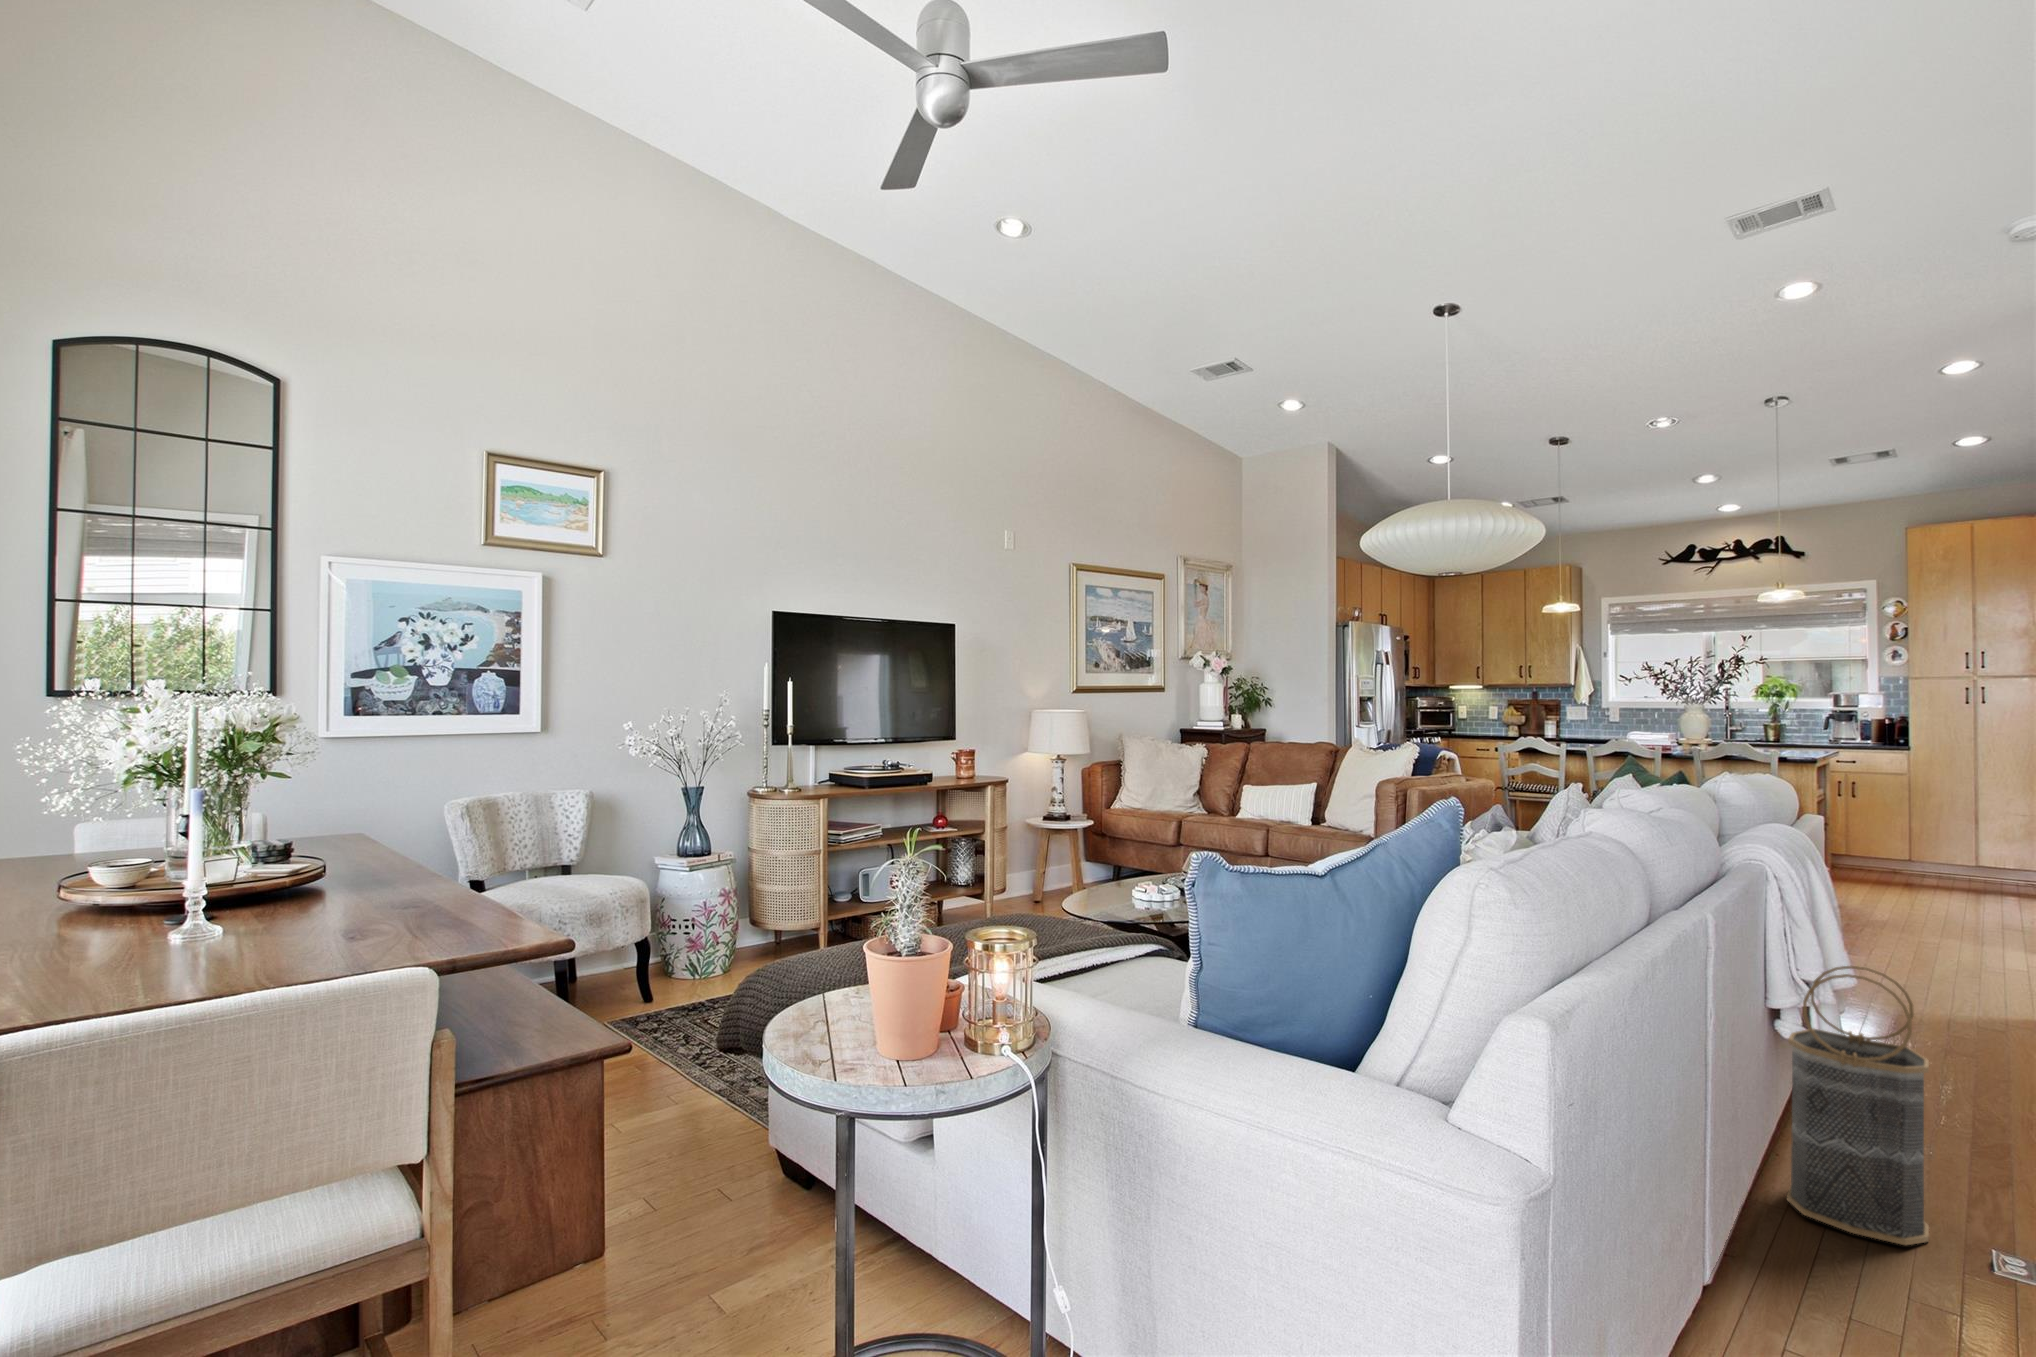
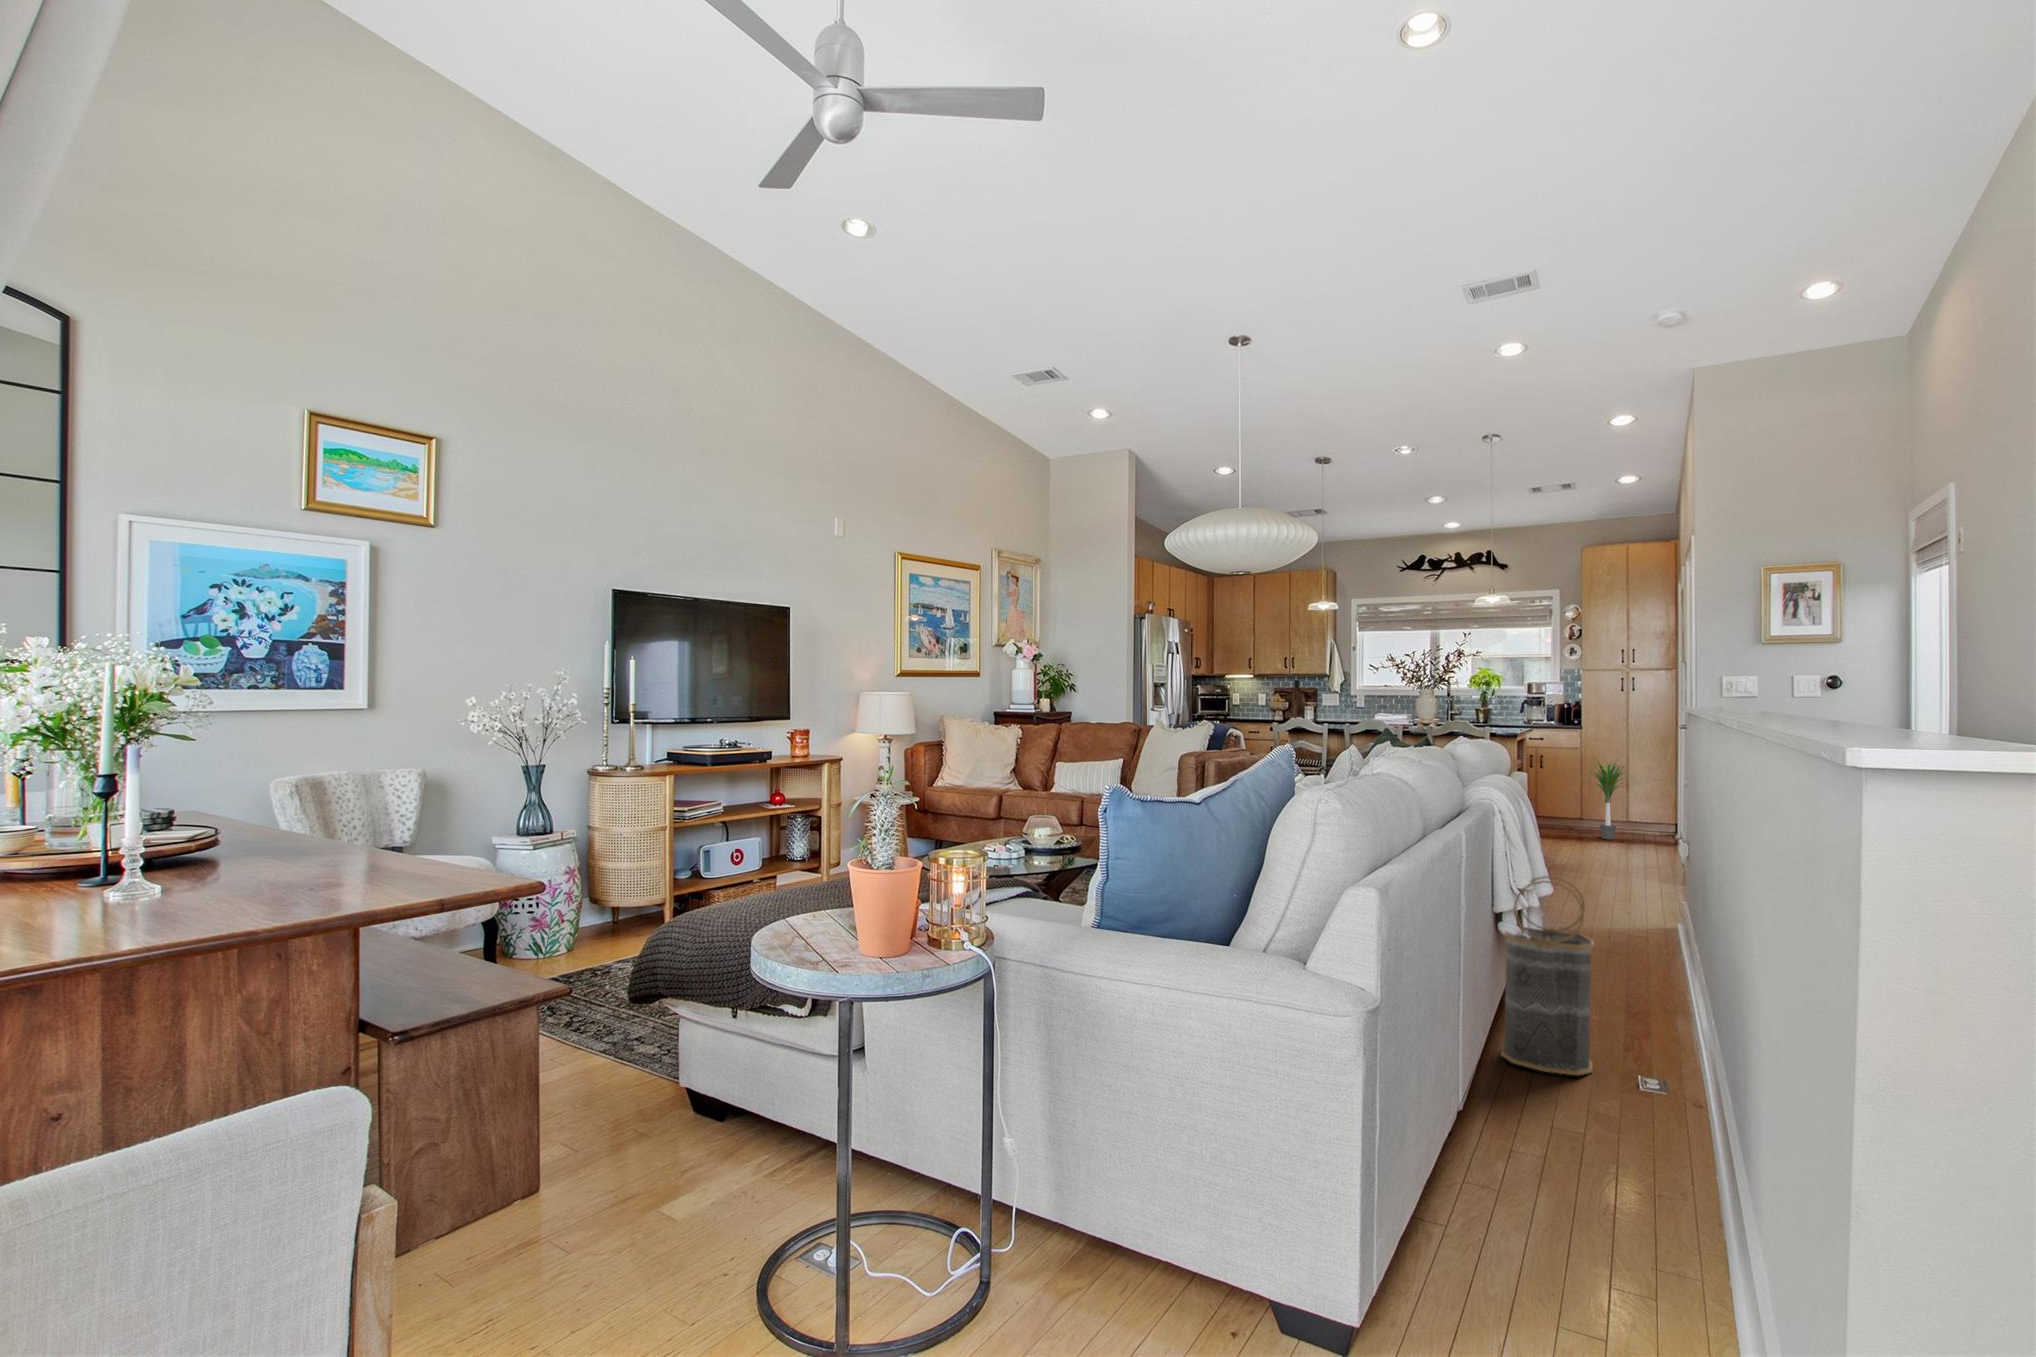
potted plant: none [1902,779,2002,889] -> present [1585,760,1629,839]

